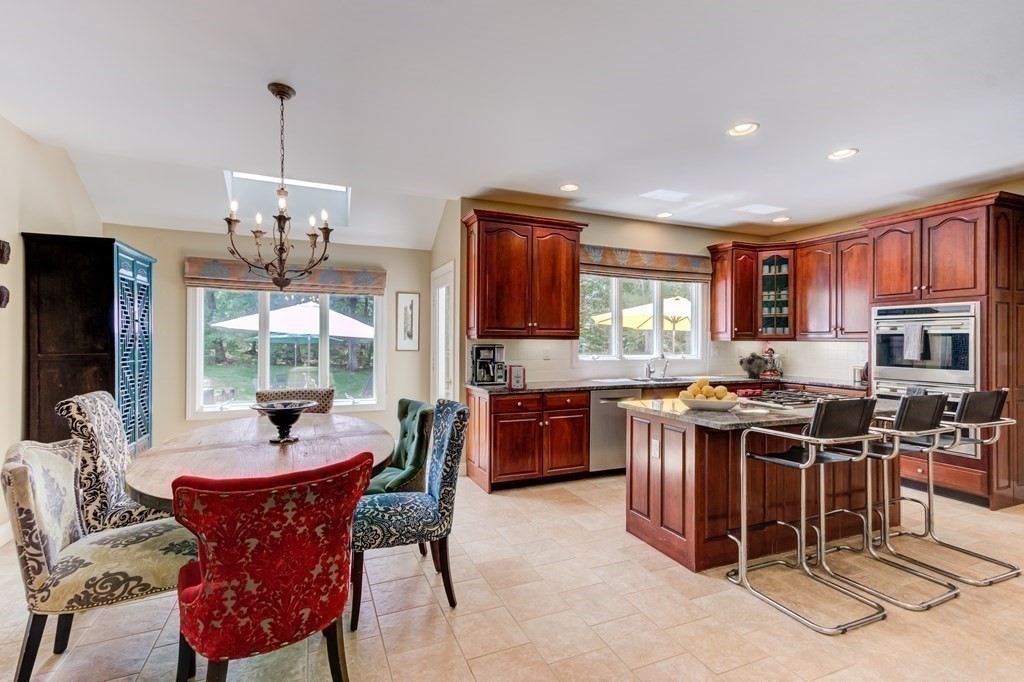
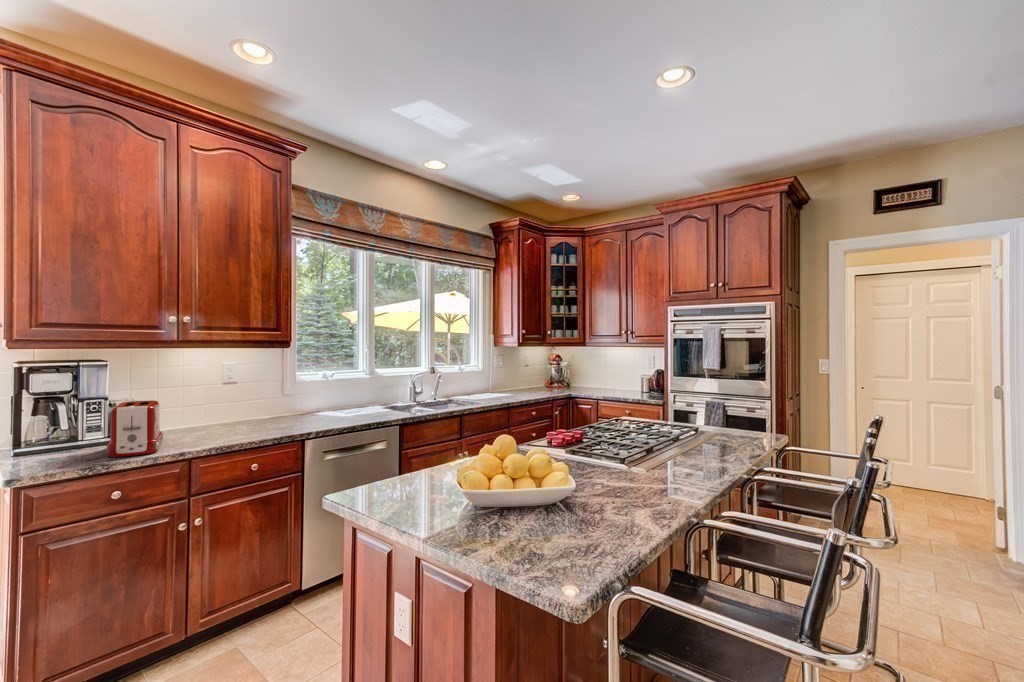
flower arrangement: present [739,352,769,378] -> none [526,360,559,394]

